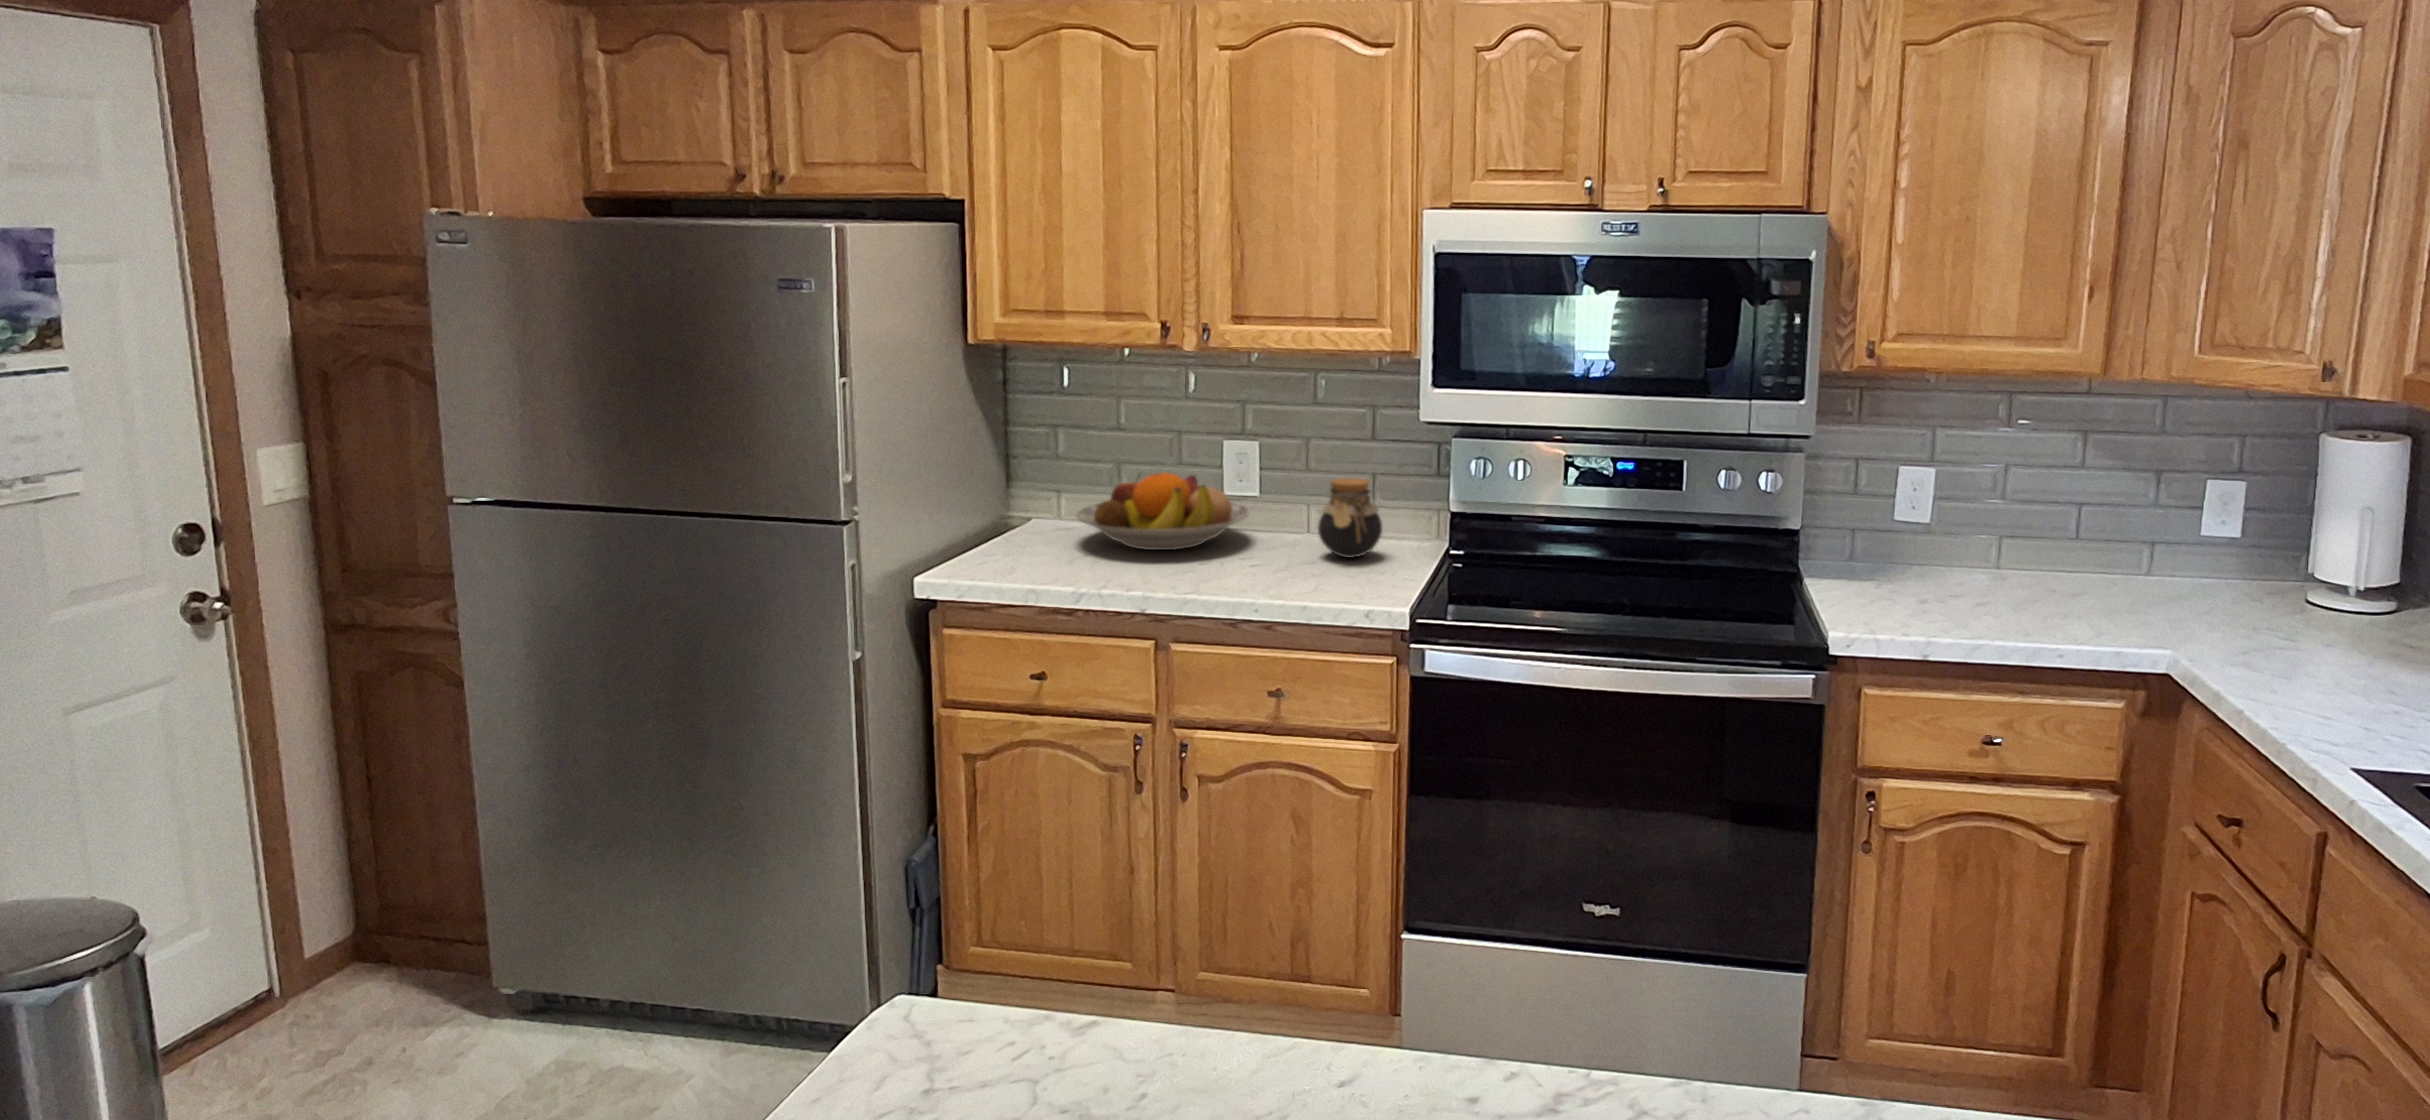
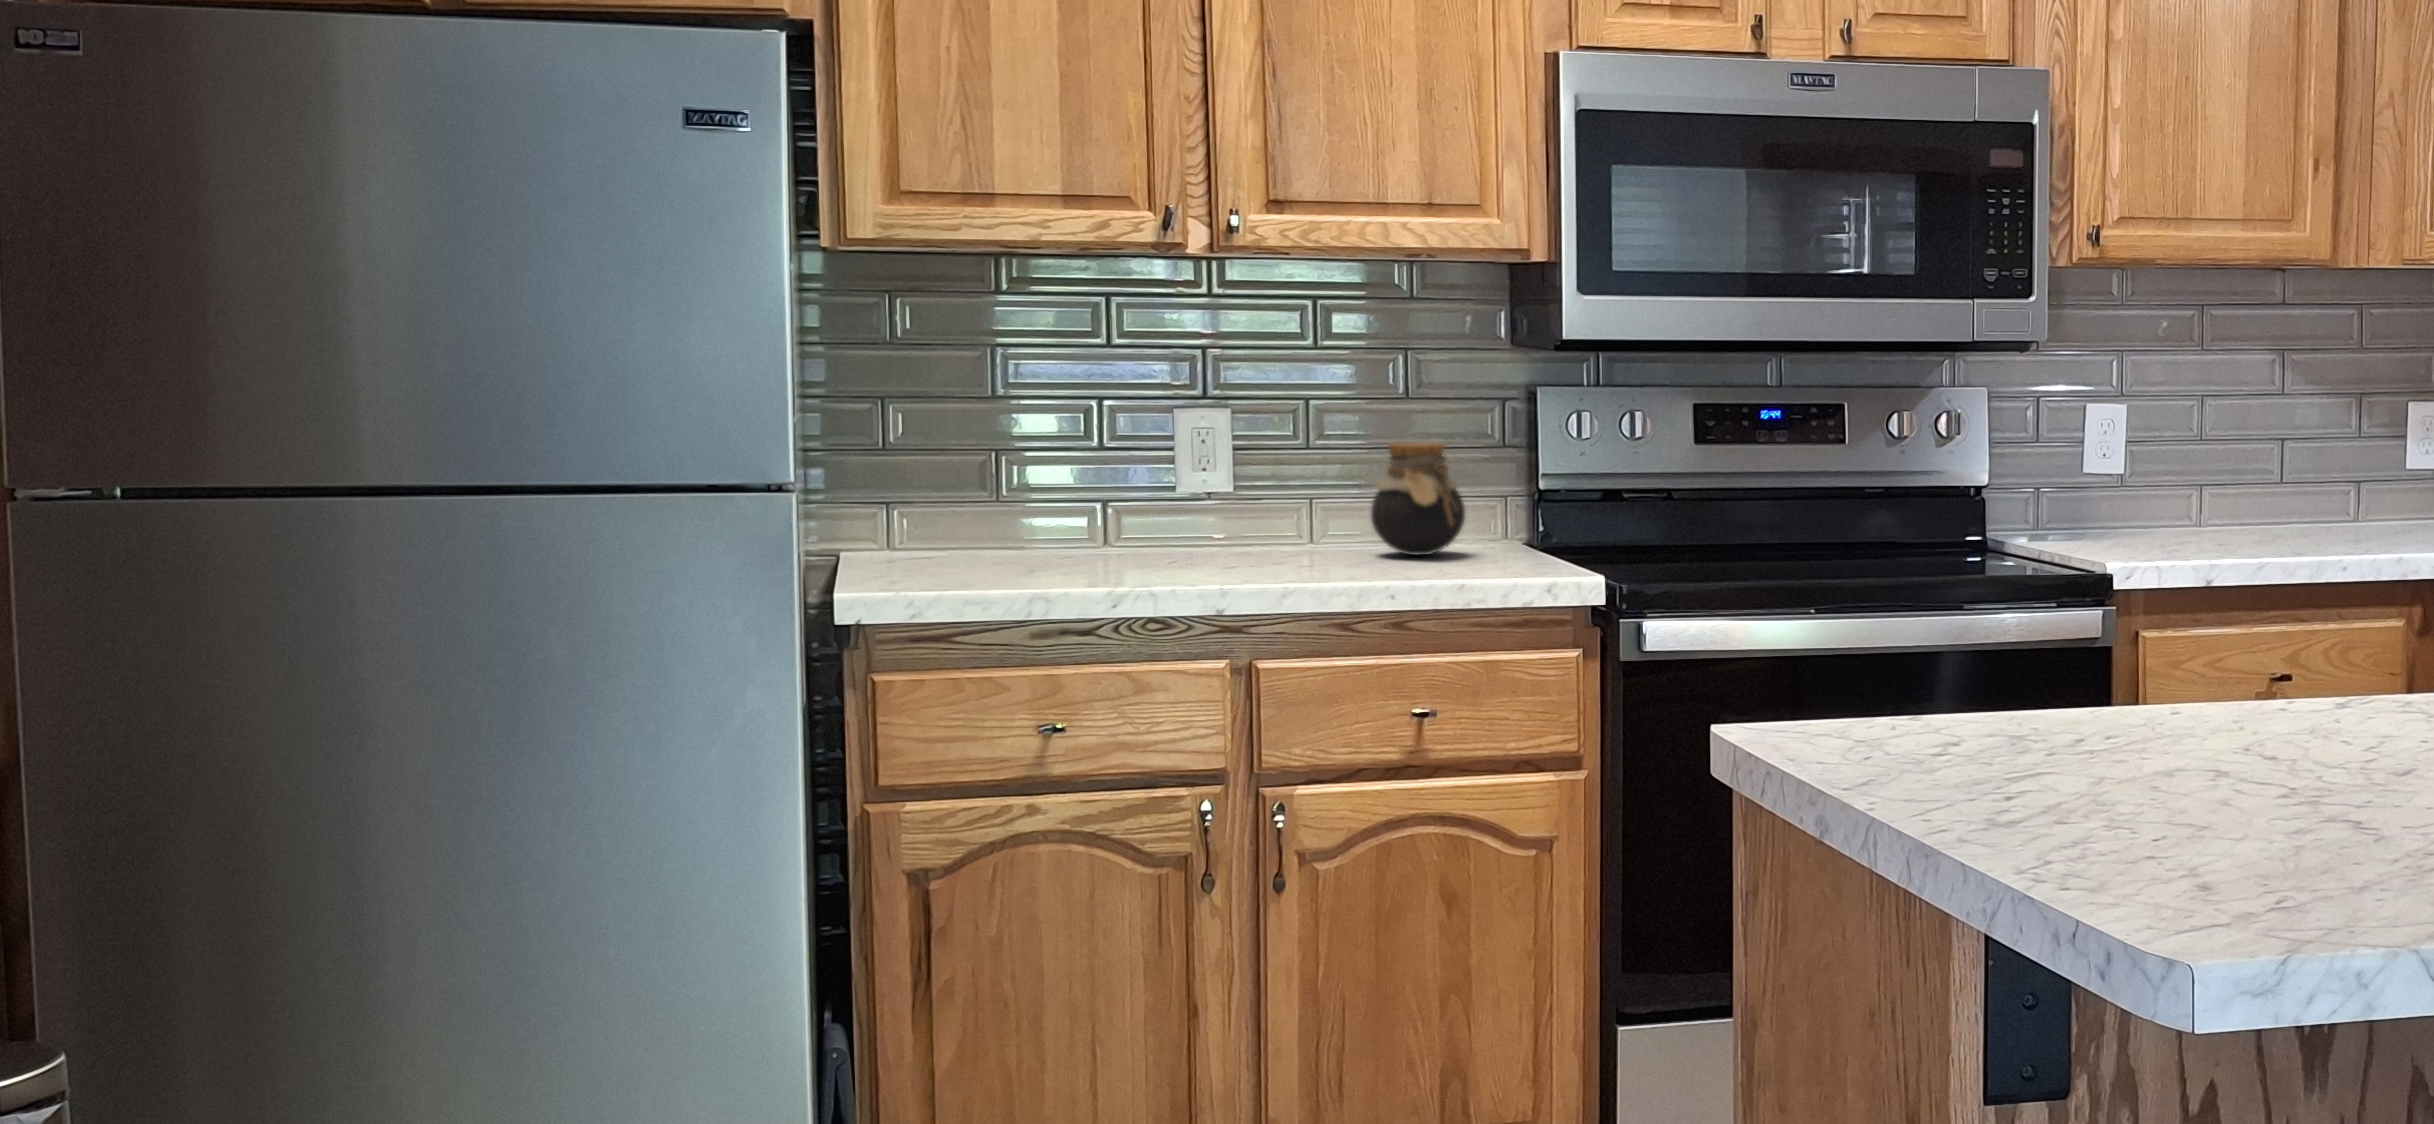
fruit bowl: present [1077,473,1249,550] -> none [977,447,1250,563]

